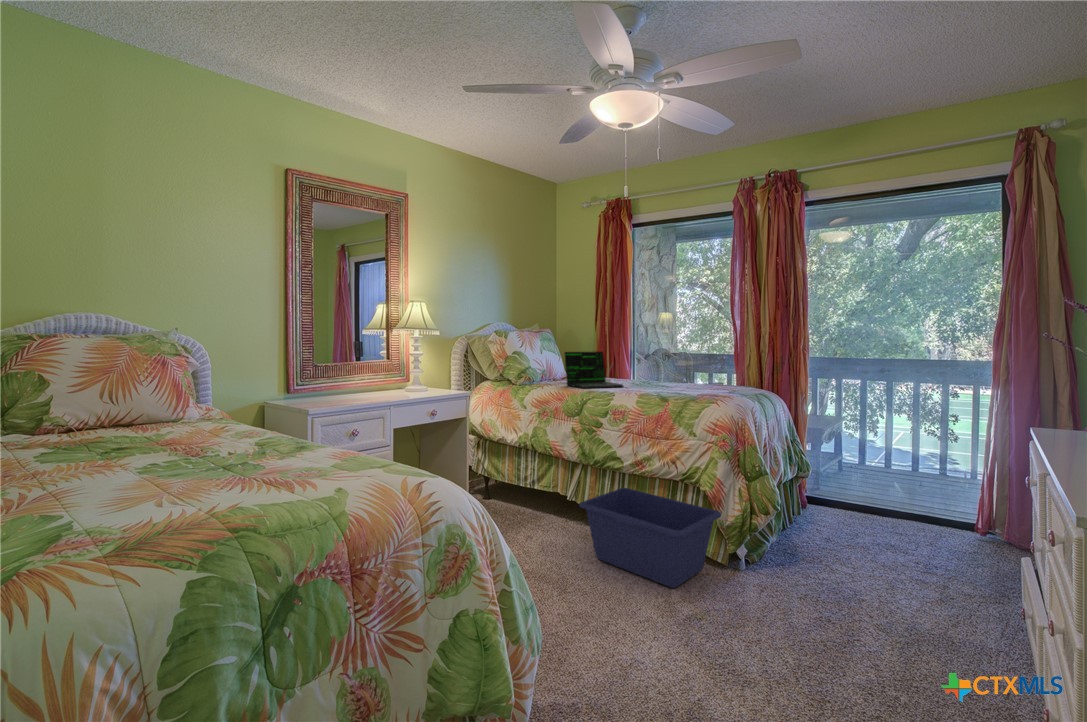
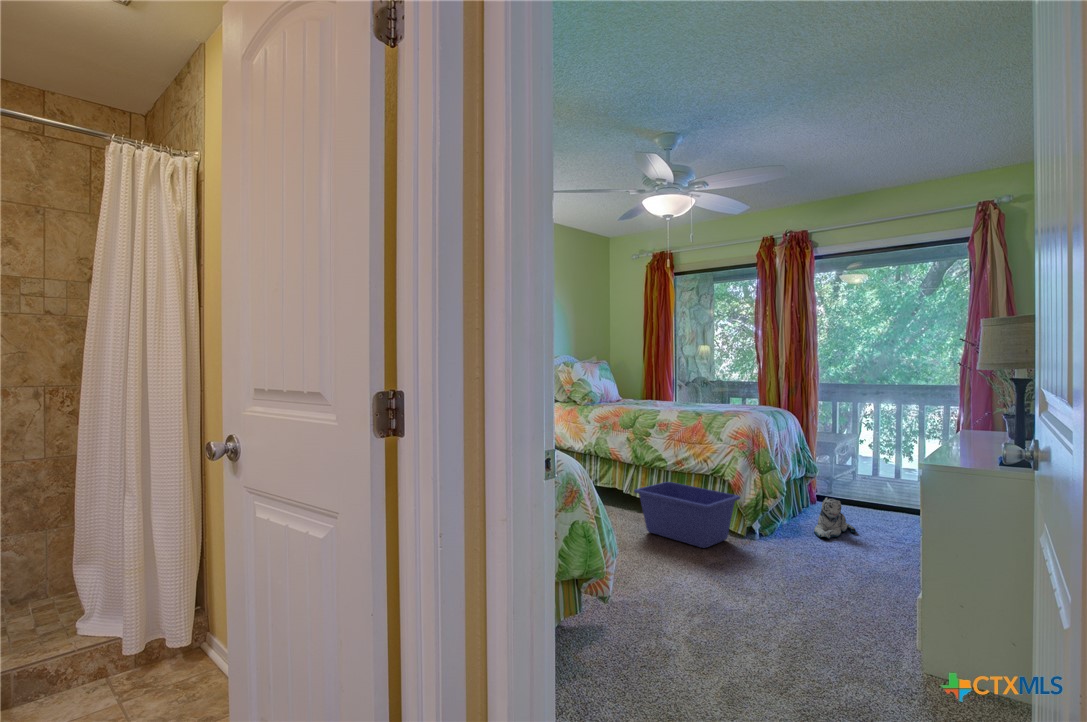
laptop: present [565,352,623,389] -> none [619,378,667,407]
plush toy: none [810,508,863,565] -> present [814,498,856,539]

